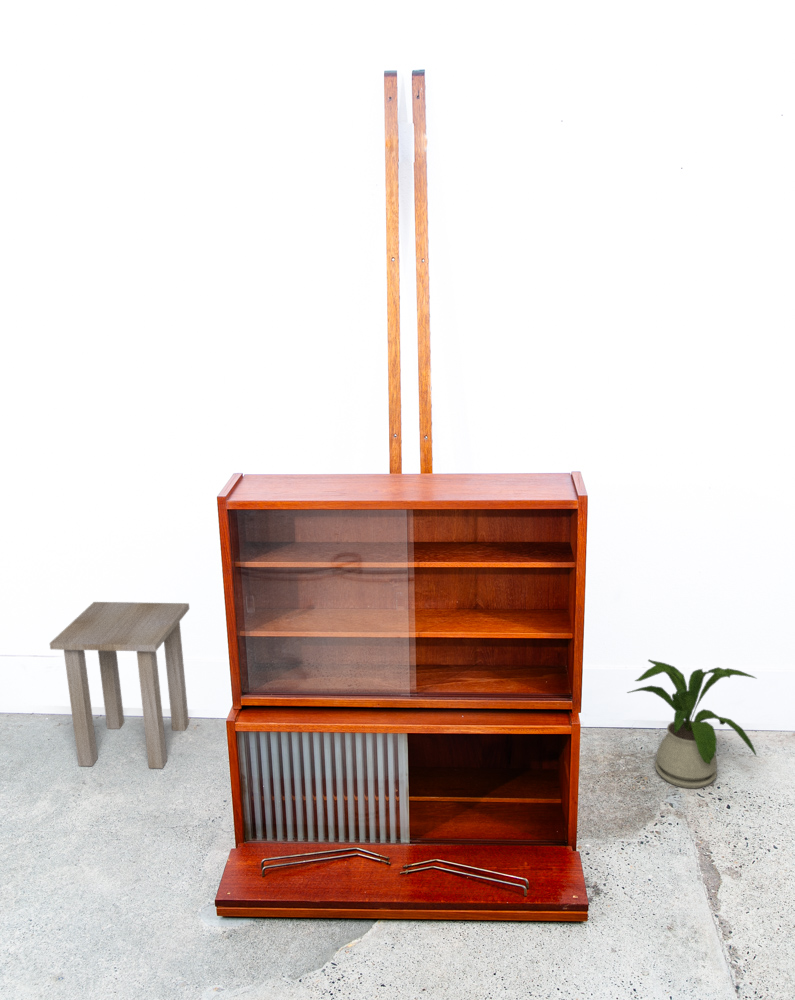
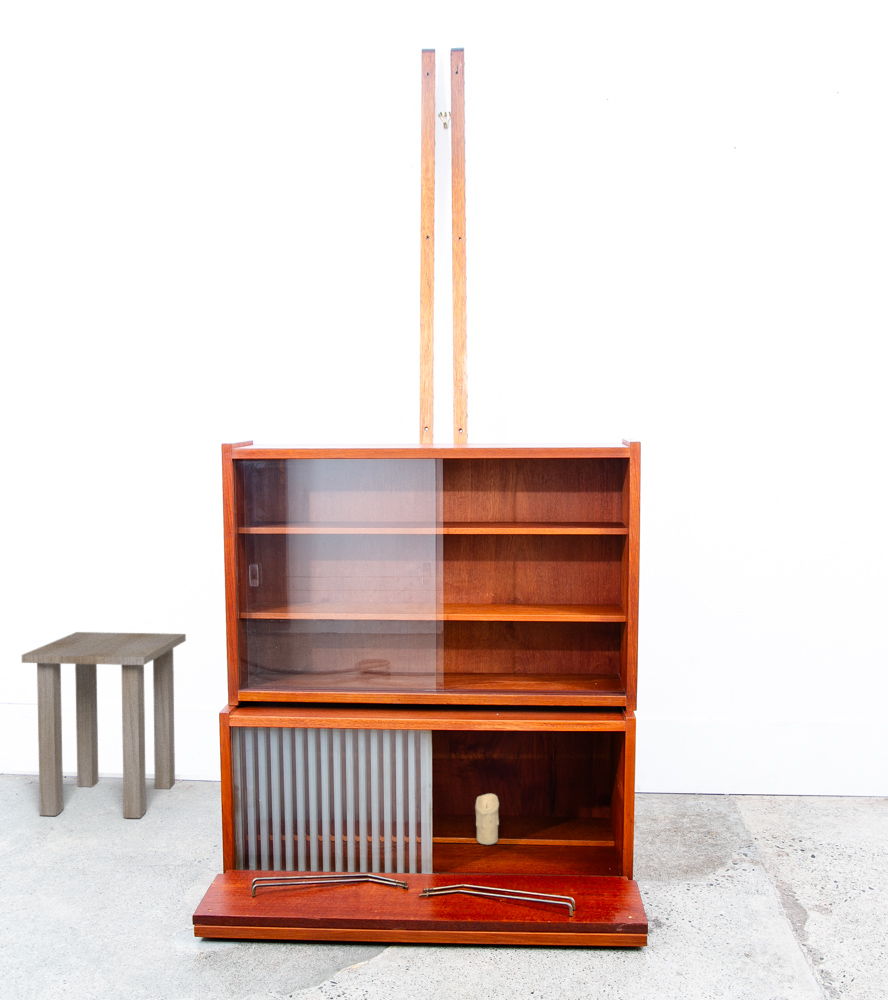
house plant: present [627,659,756,788] -> none [689,685,842,840]
candle: none [445,771,465,813] -> present [475,793,499,845]

